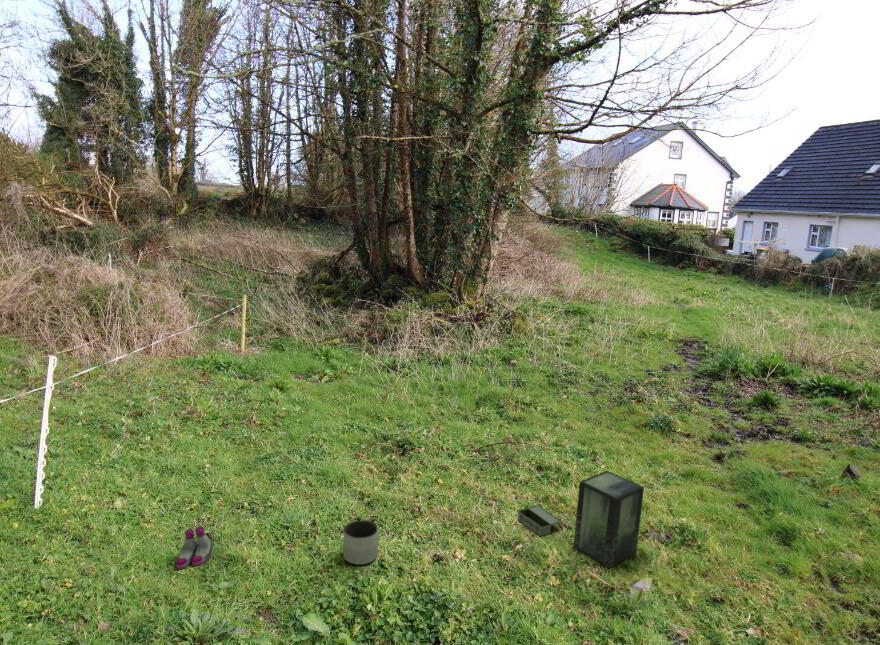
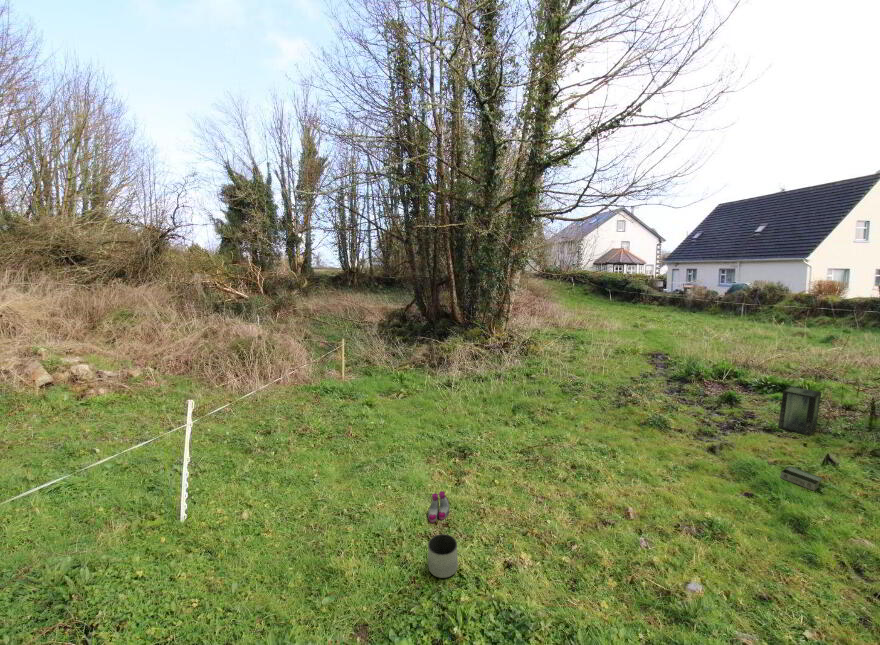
storage box: present [573,471,644,568] -> present [778,386,821,436]
toolbox: present [518,505,561,536] -> present [780,466,823,491]
boots: present [176,526,212,569] -> present [428,491,449,523]

